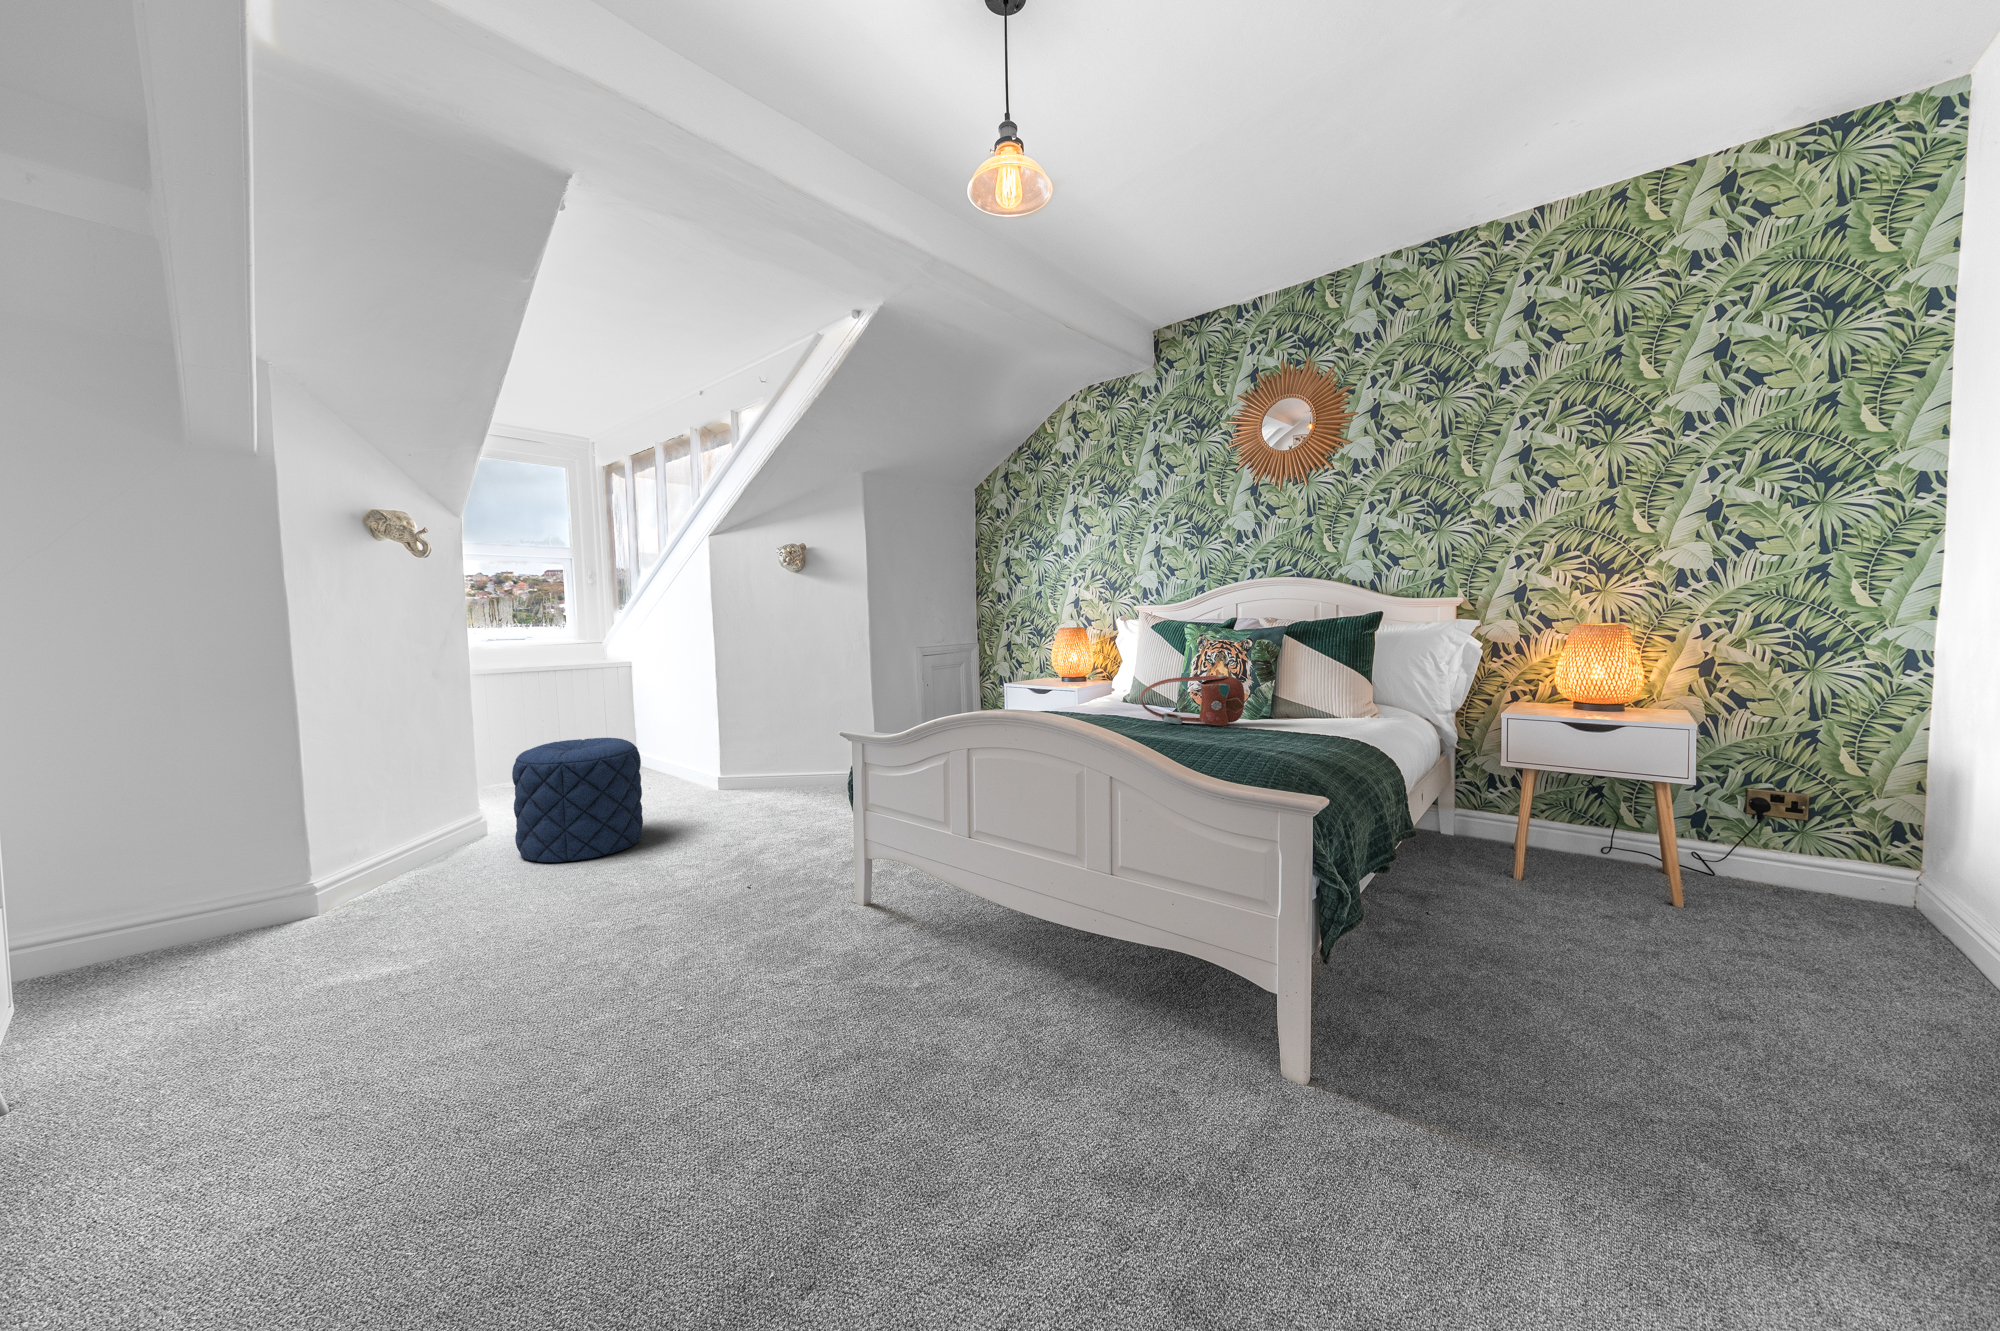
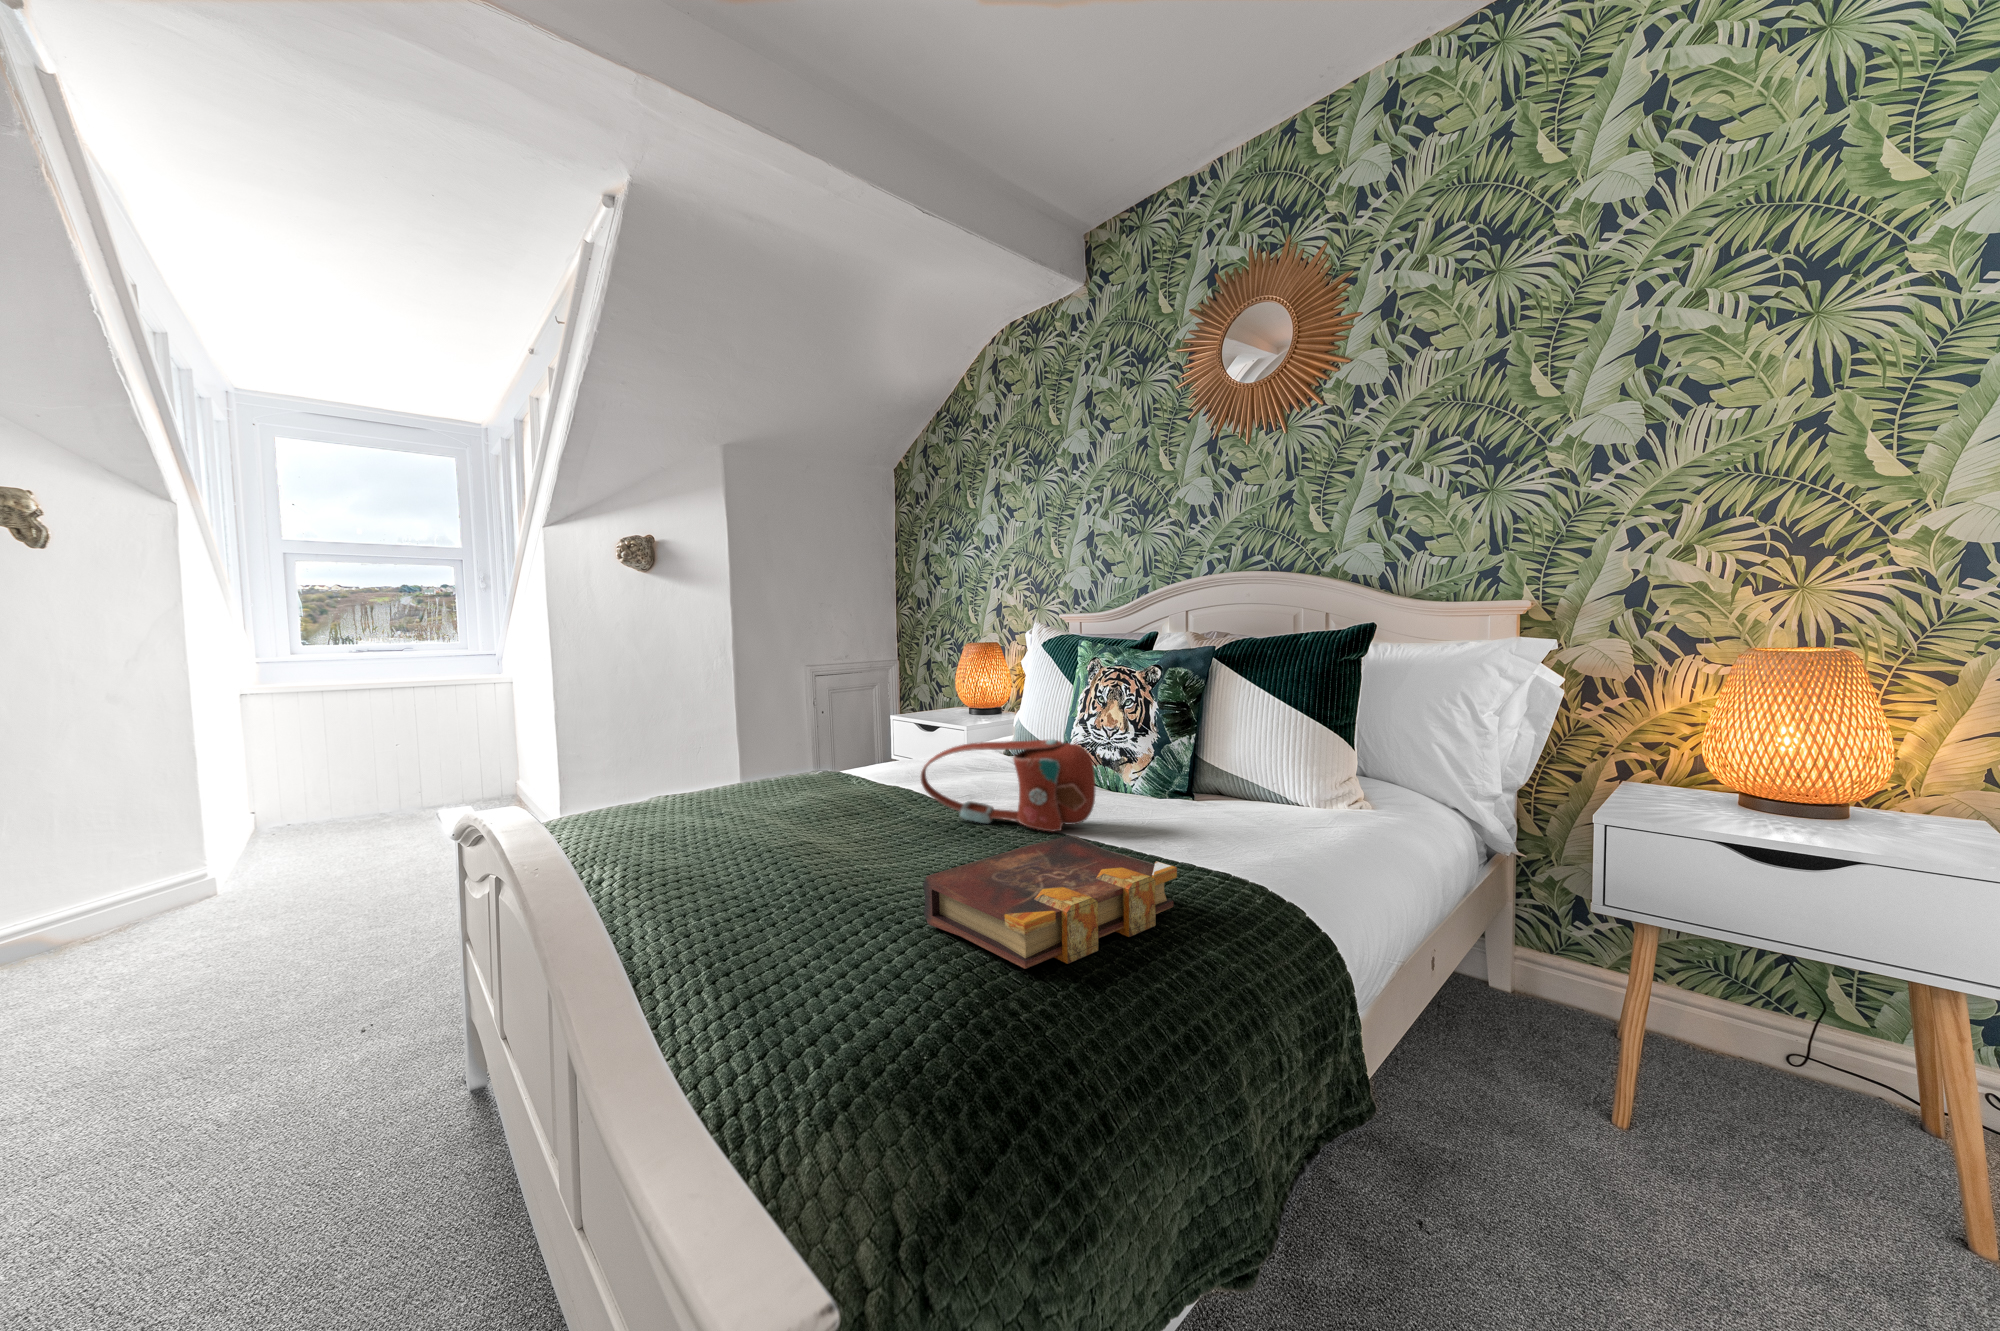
book: none [1212,716,1323,755] -> present [923,835,1177,969]
pouf: present [512,738,643,862] -> none [157,789,370,967]

